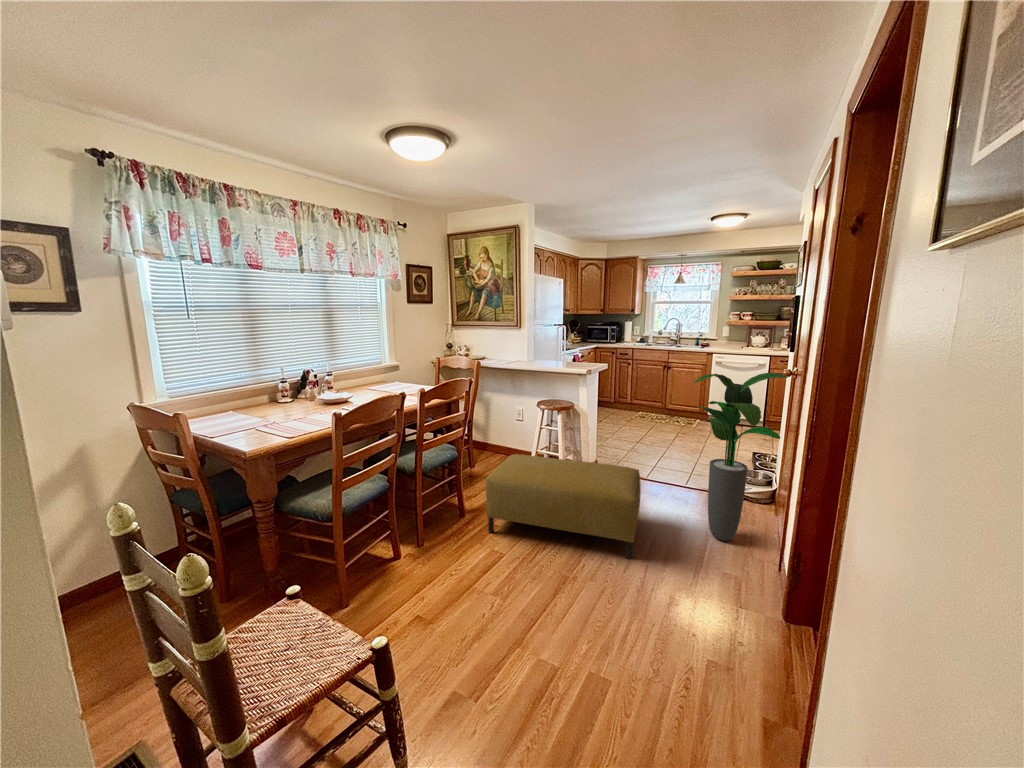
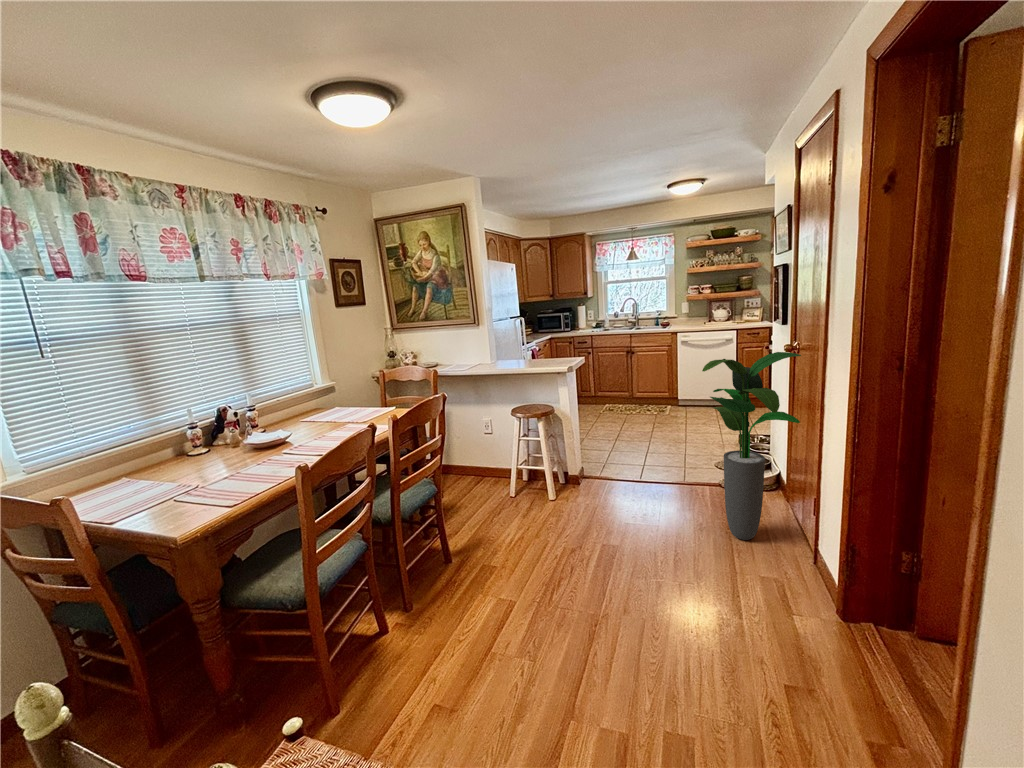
ottoman: present [486,454,641,559] -> none [479,474,662,580]

